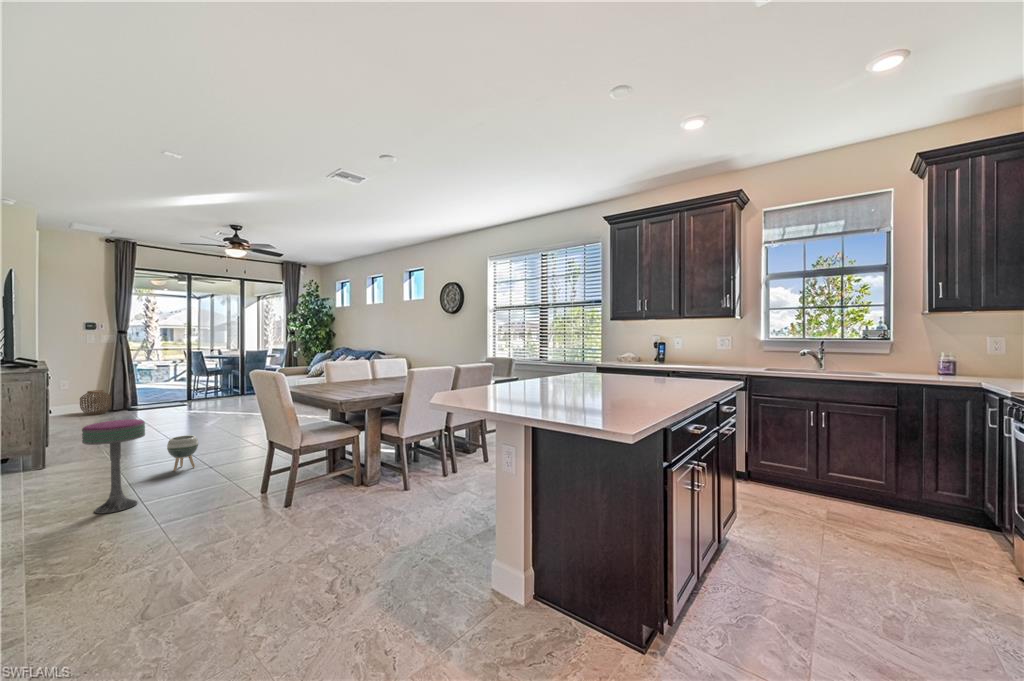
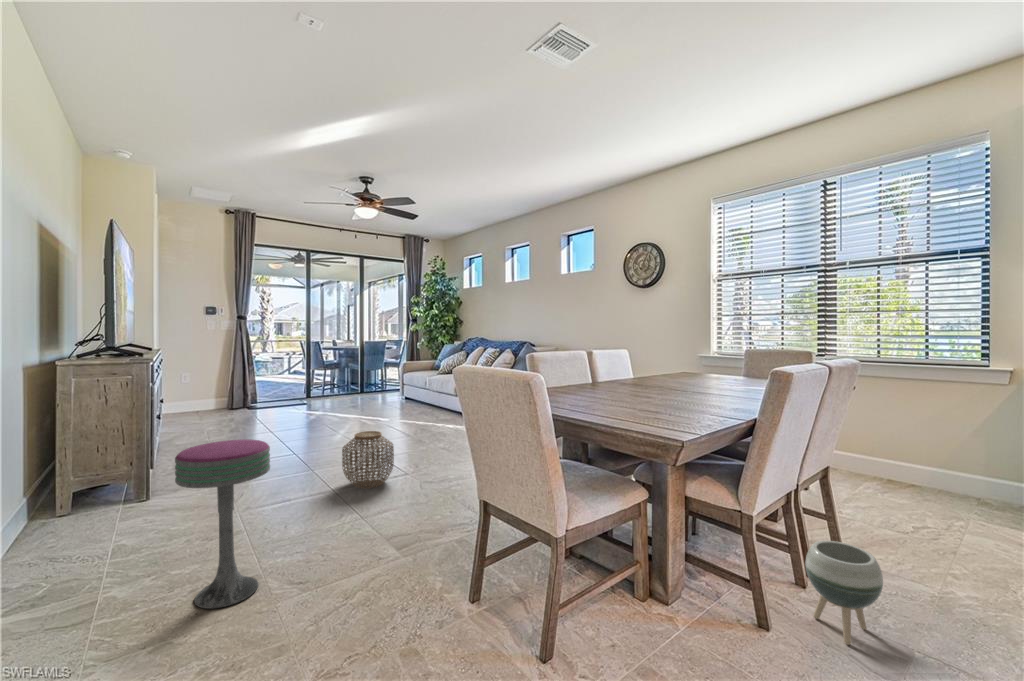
woven basket: present [80,390,111,415] -> present [342,431,394,489]
planter: present [167,435,198,471] -> present [805,541,883,645]

